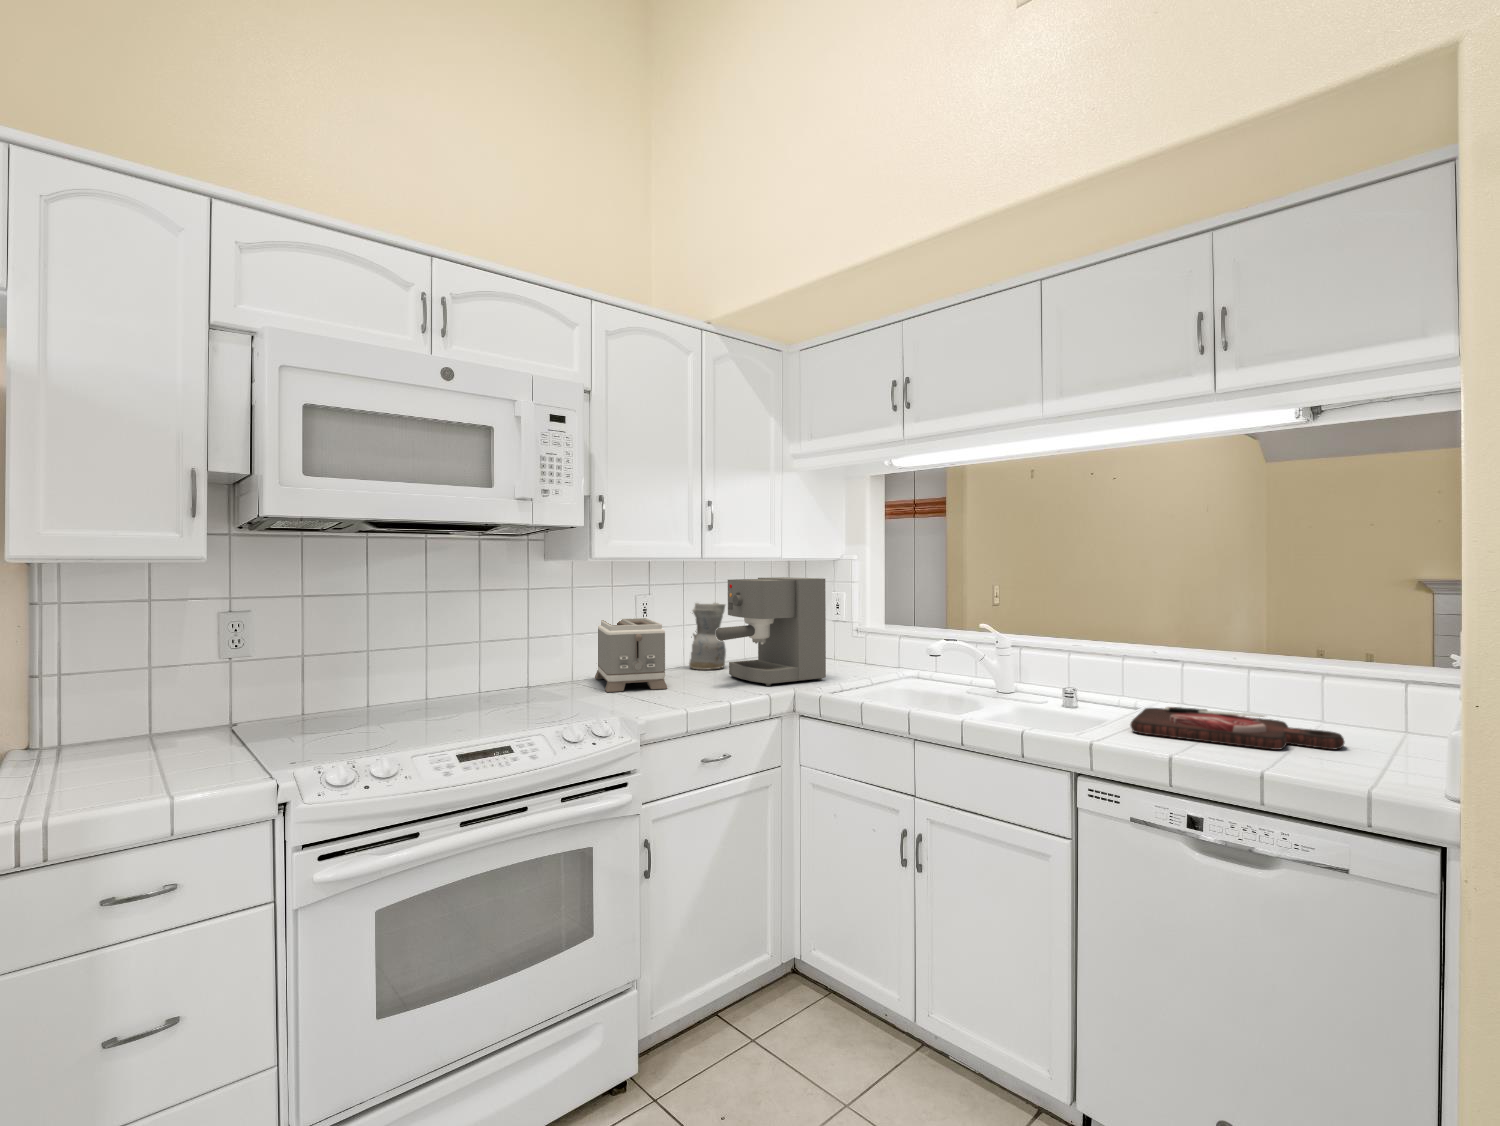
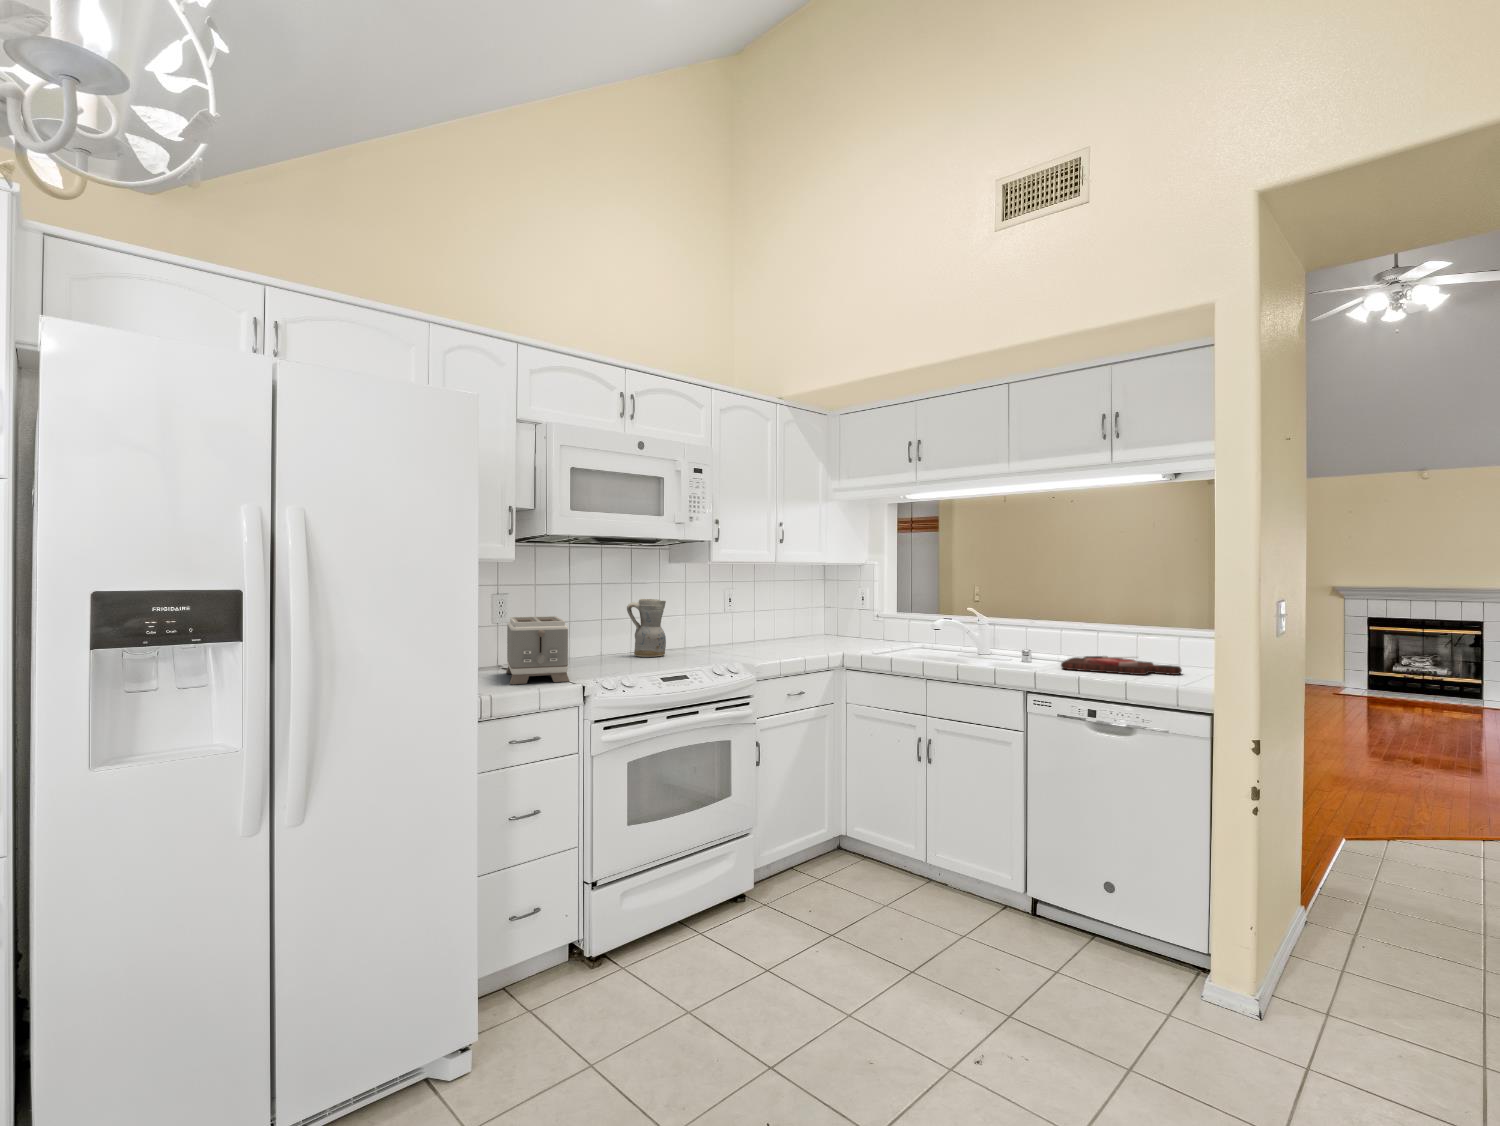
coffee maker: present [716,577,826,686] -> none [786,576,860,651]
ceramic pitcher: present [689,603,726,670] -> present [627,599,666,657]
toaster: present [595,618,667,692] -> present [506,616,570,684]

